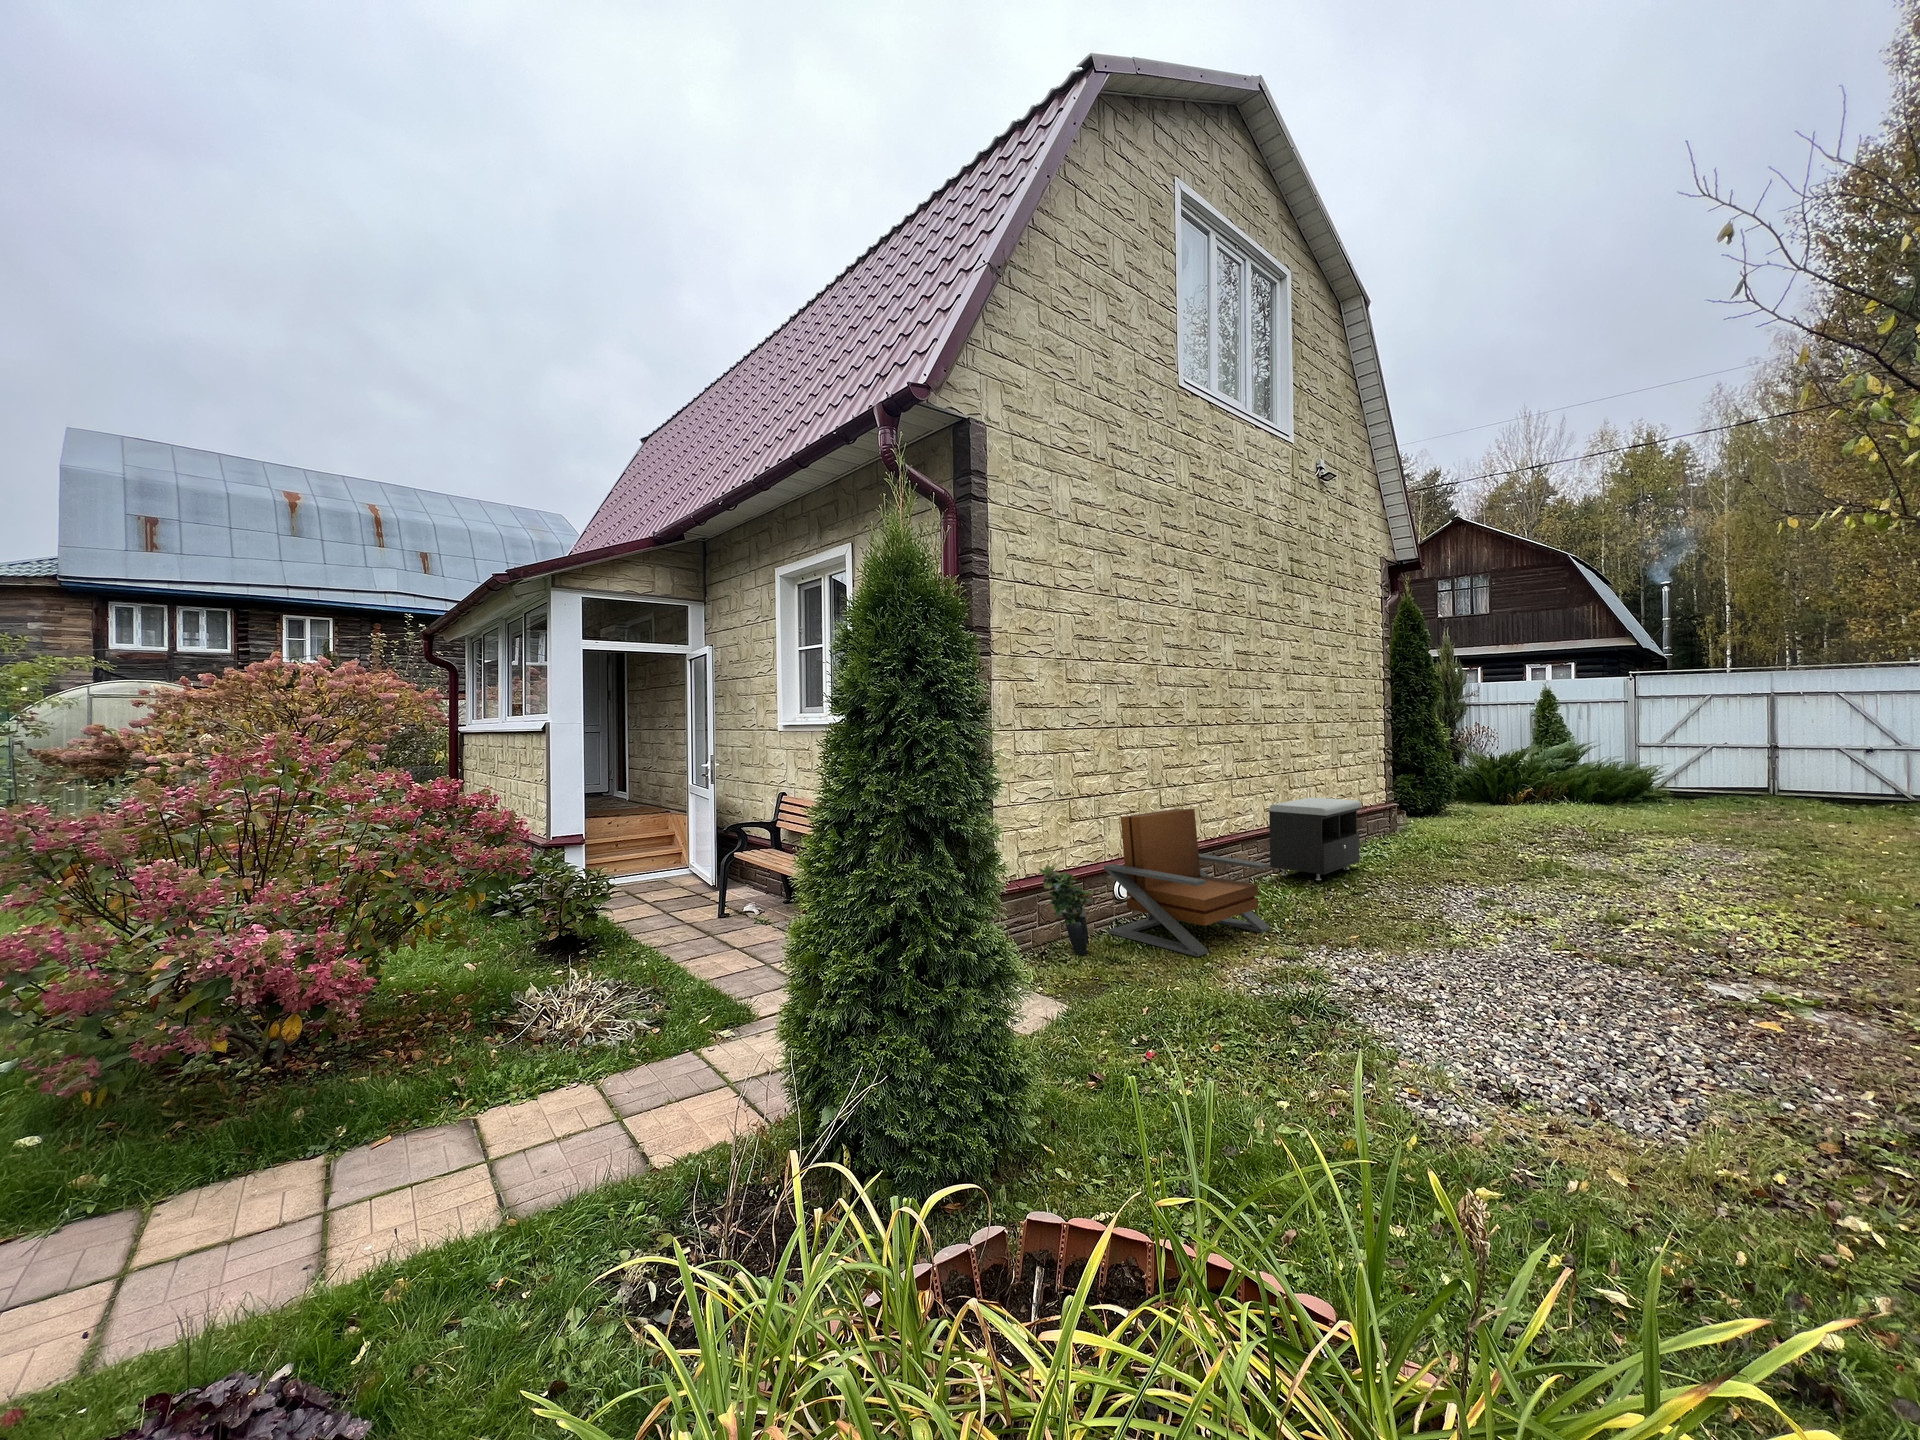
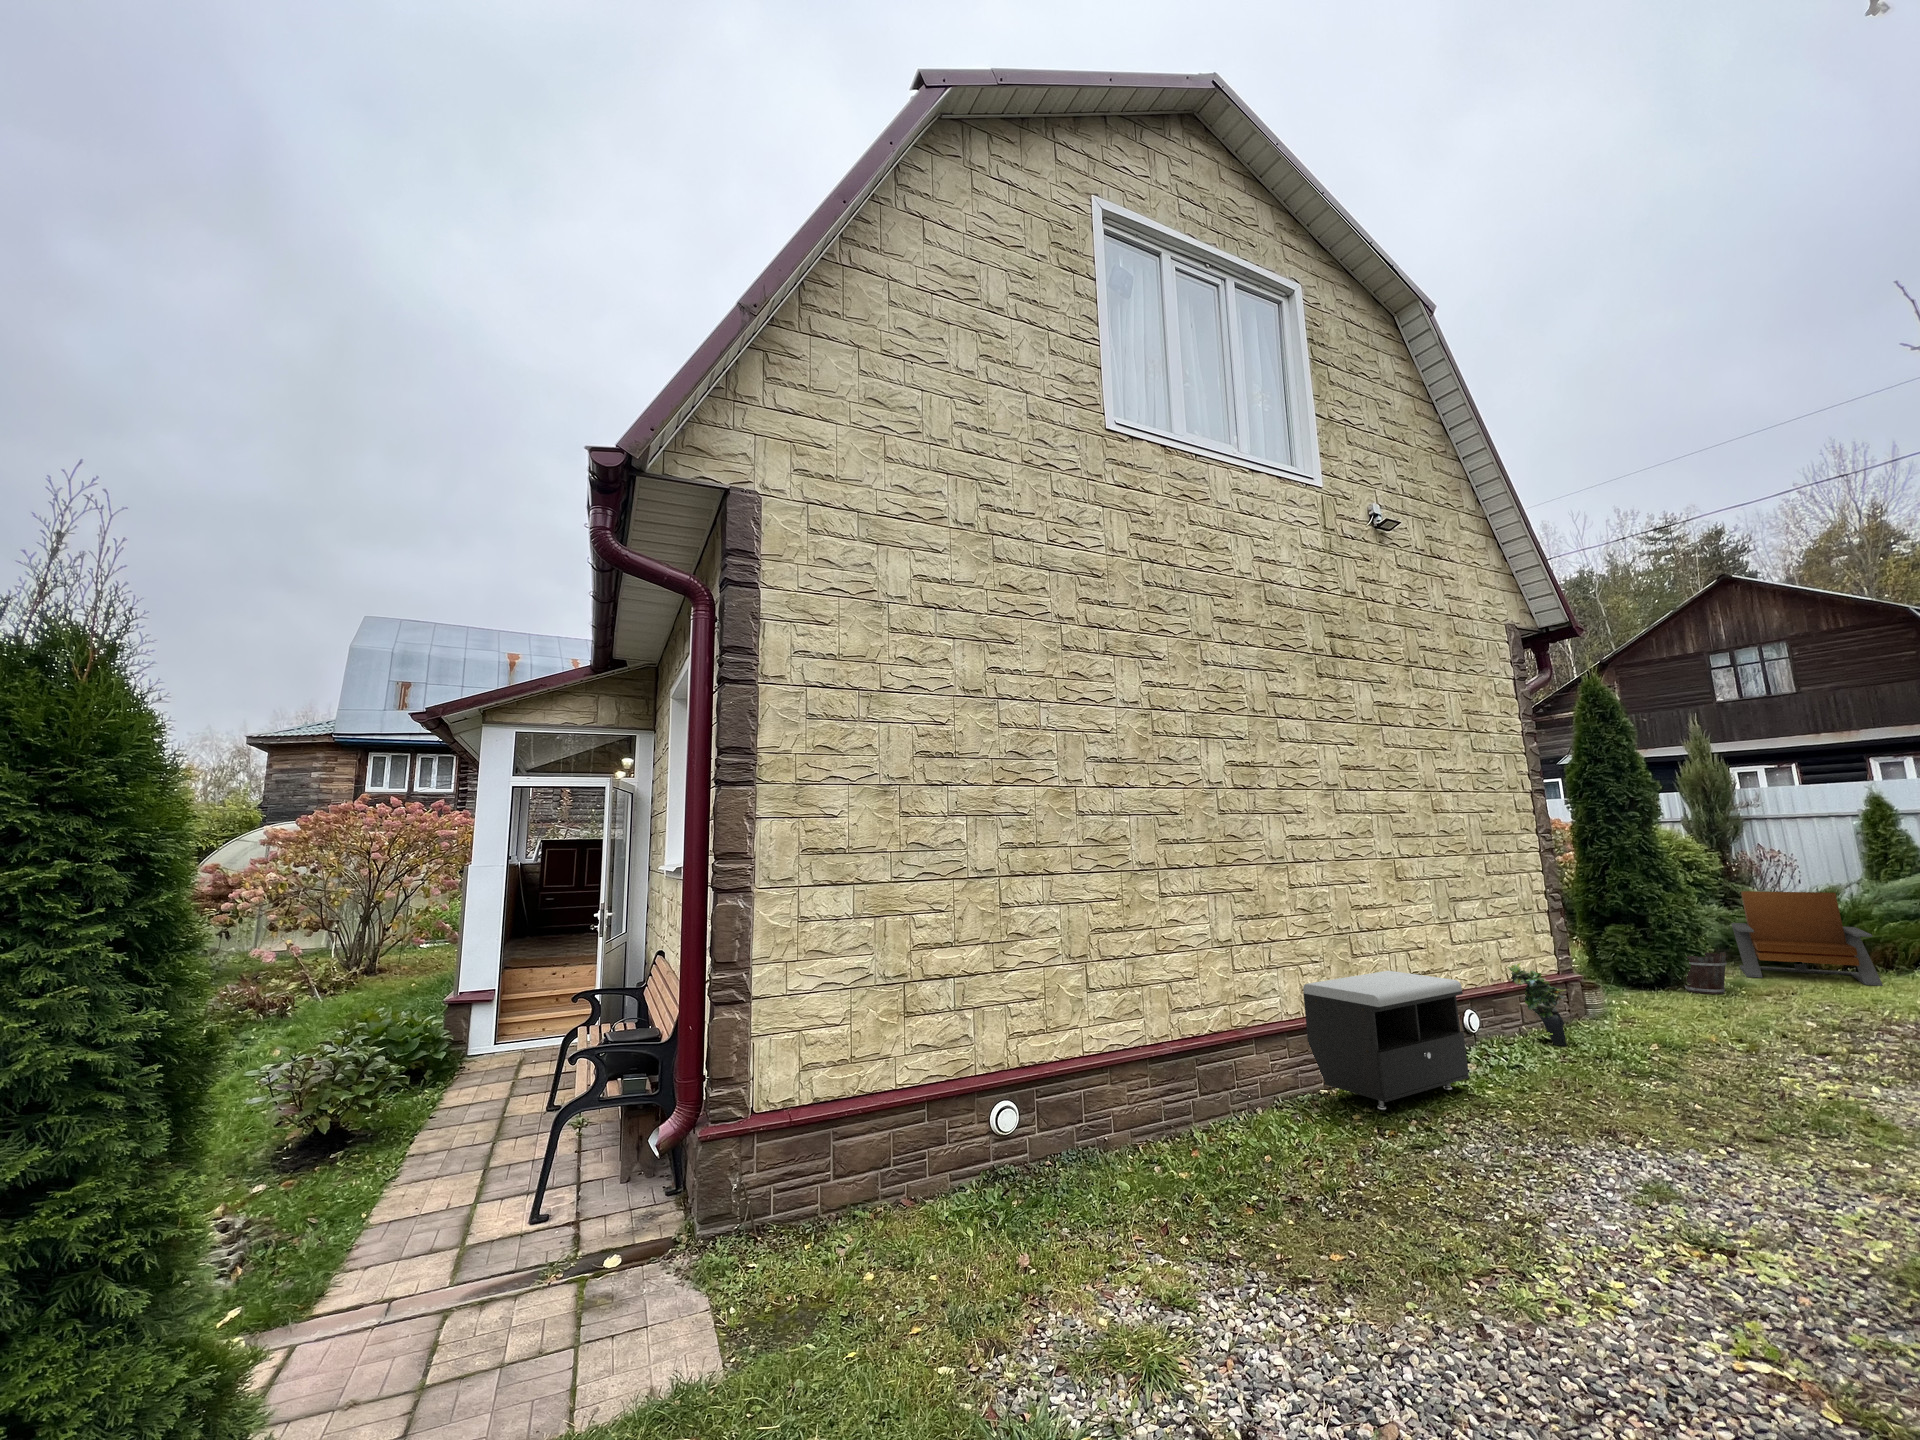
bucket: none [1438,788,1470,817] -> present [1685,952,1727,994]
lounge chair: present [1104,809,1270,957] -> present [1731,891,1883,986]
potted plant: present [1038,863,1093,955] -> present [1507,963,1567,1046]

